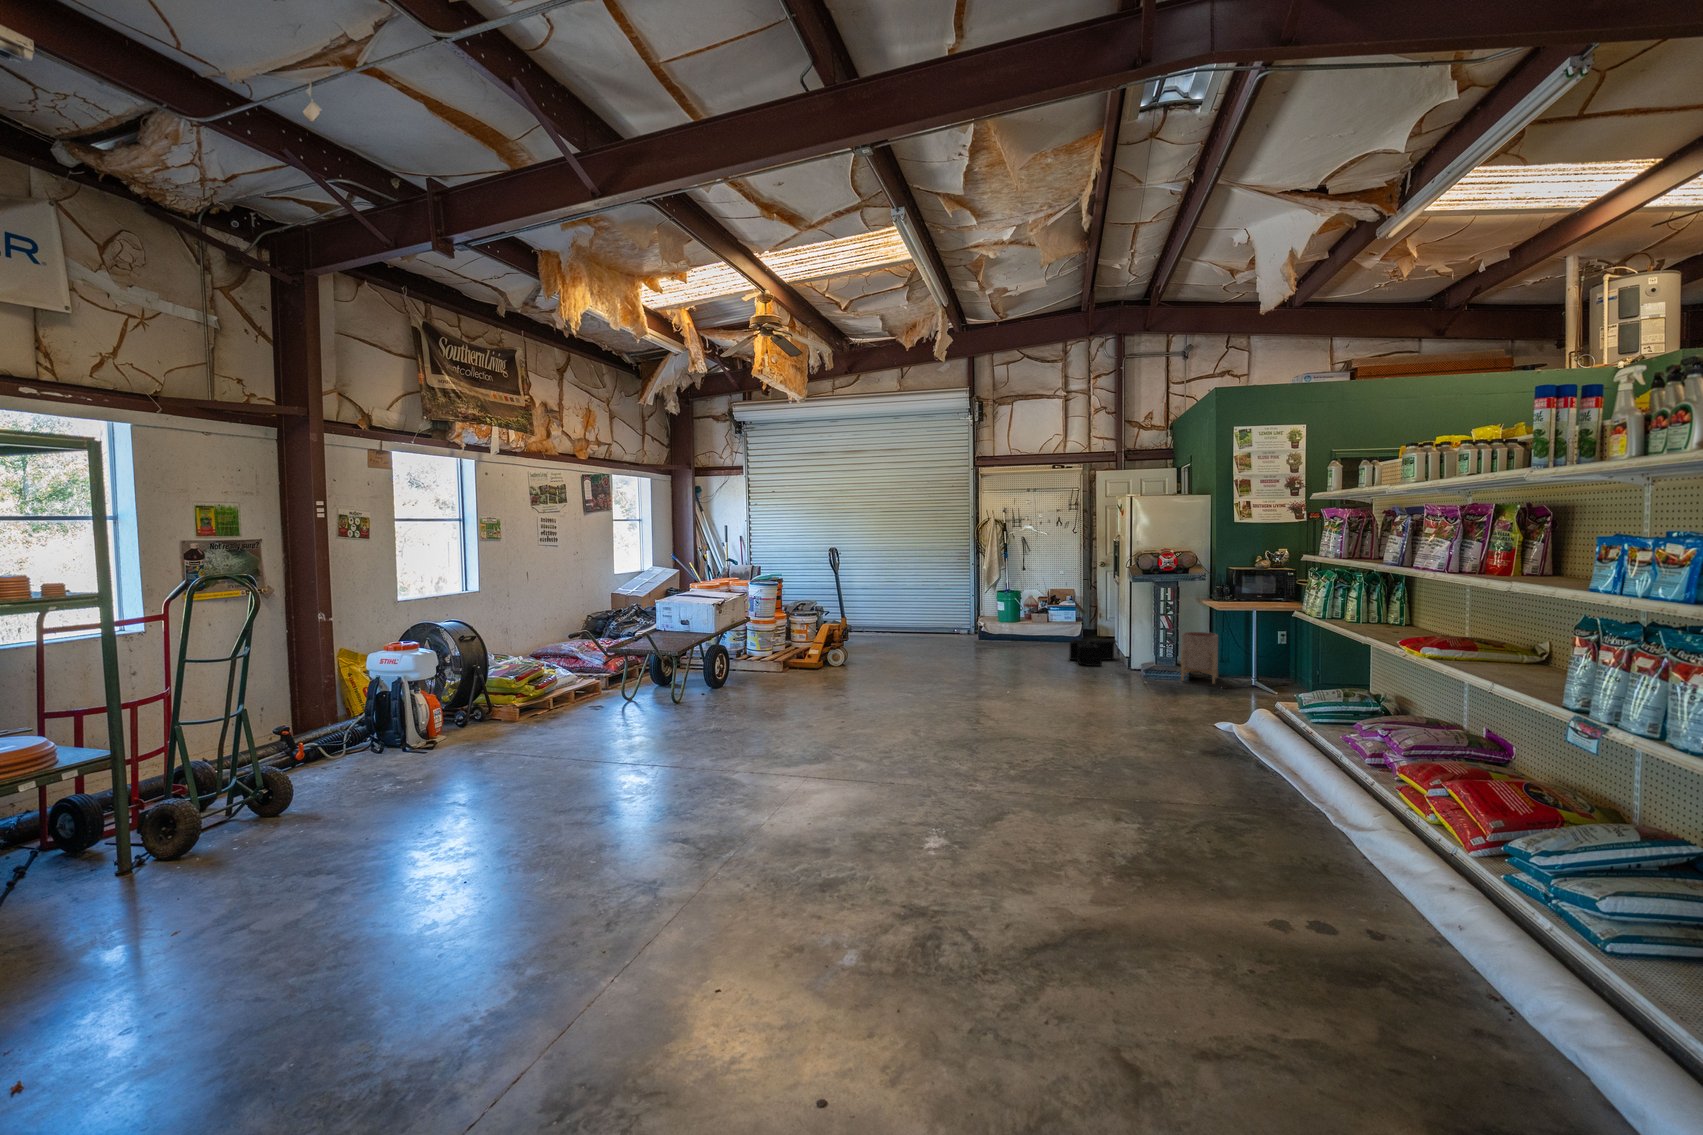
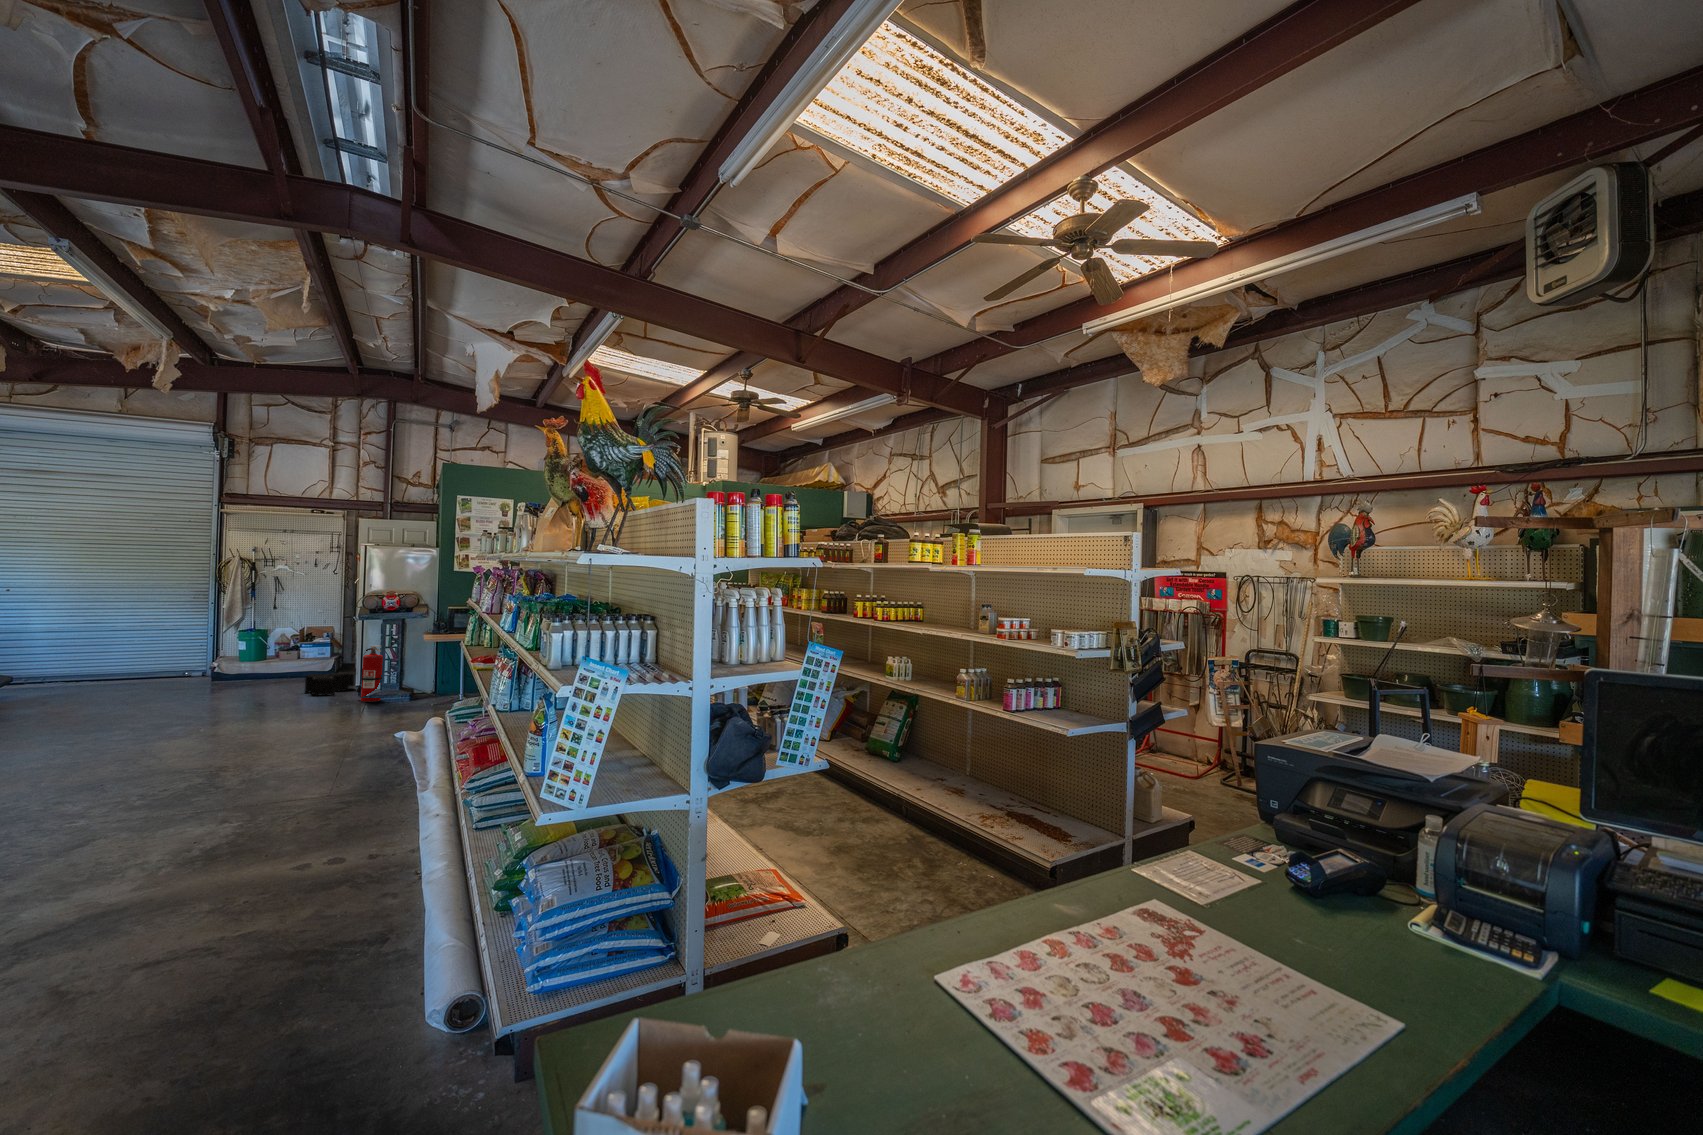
fire extinguisher: none [1129,615,1158,680] -> present [356,645,383,702]
planter: present [1181,632,1218,684] -> none [400,660,437,701]

